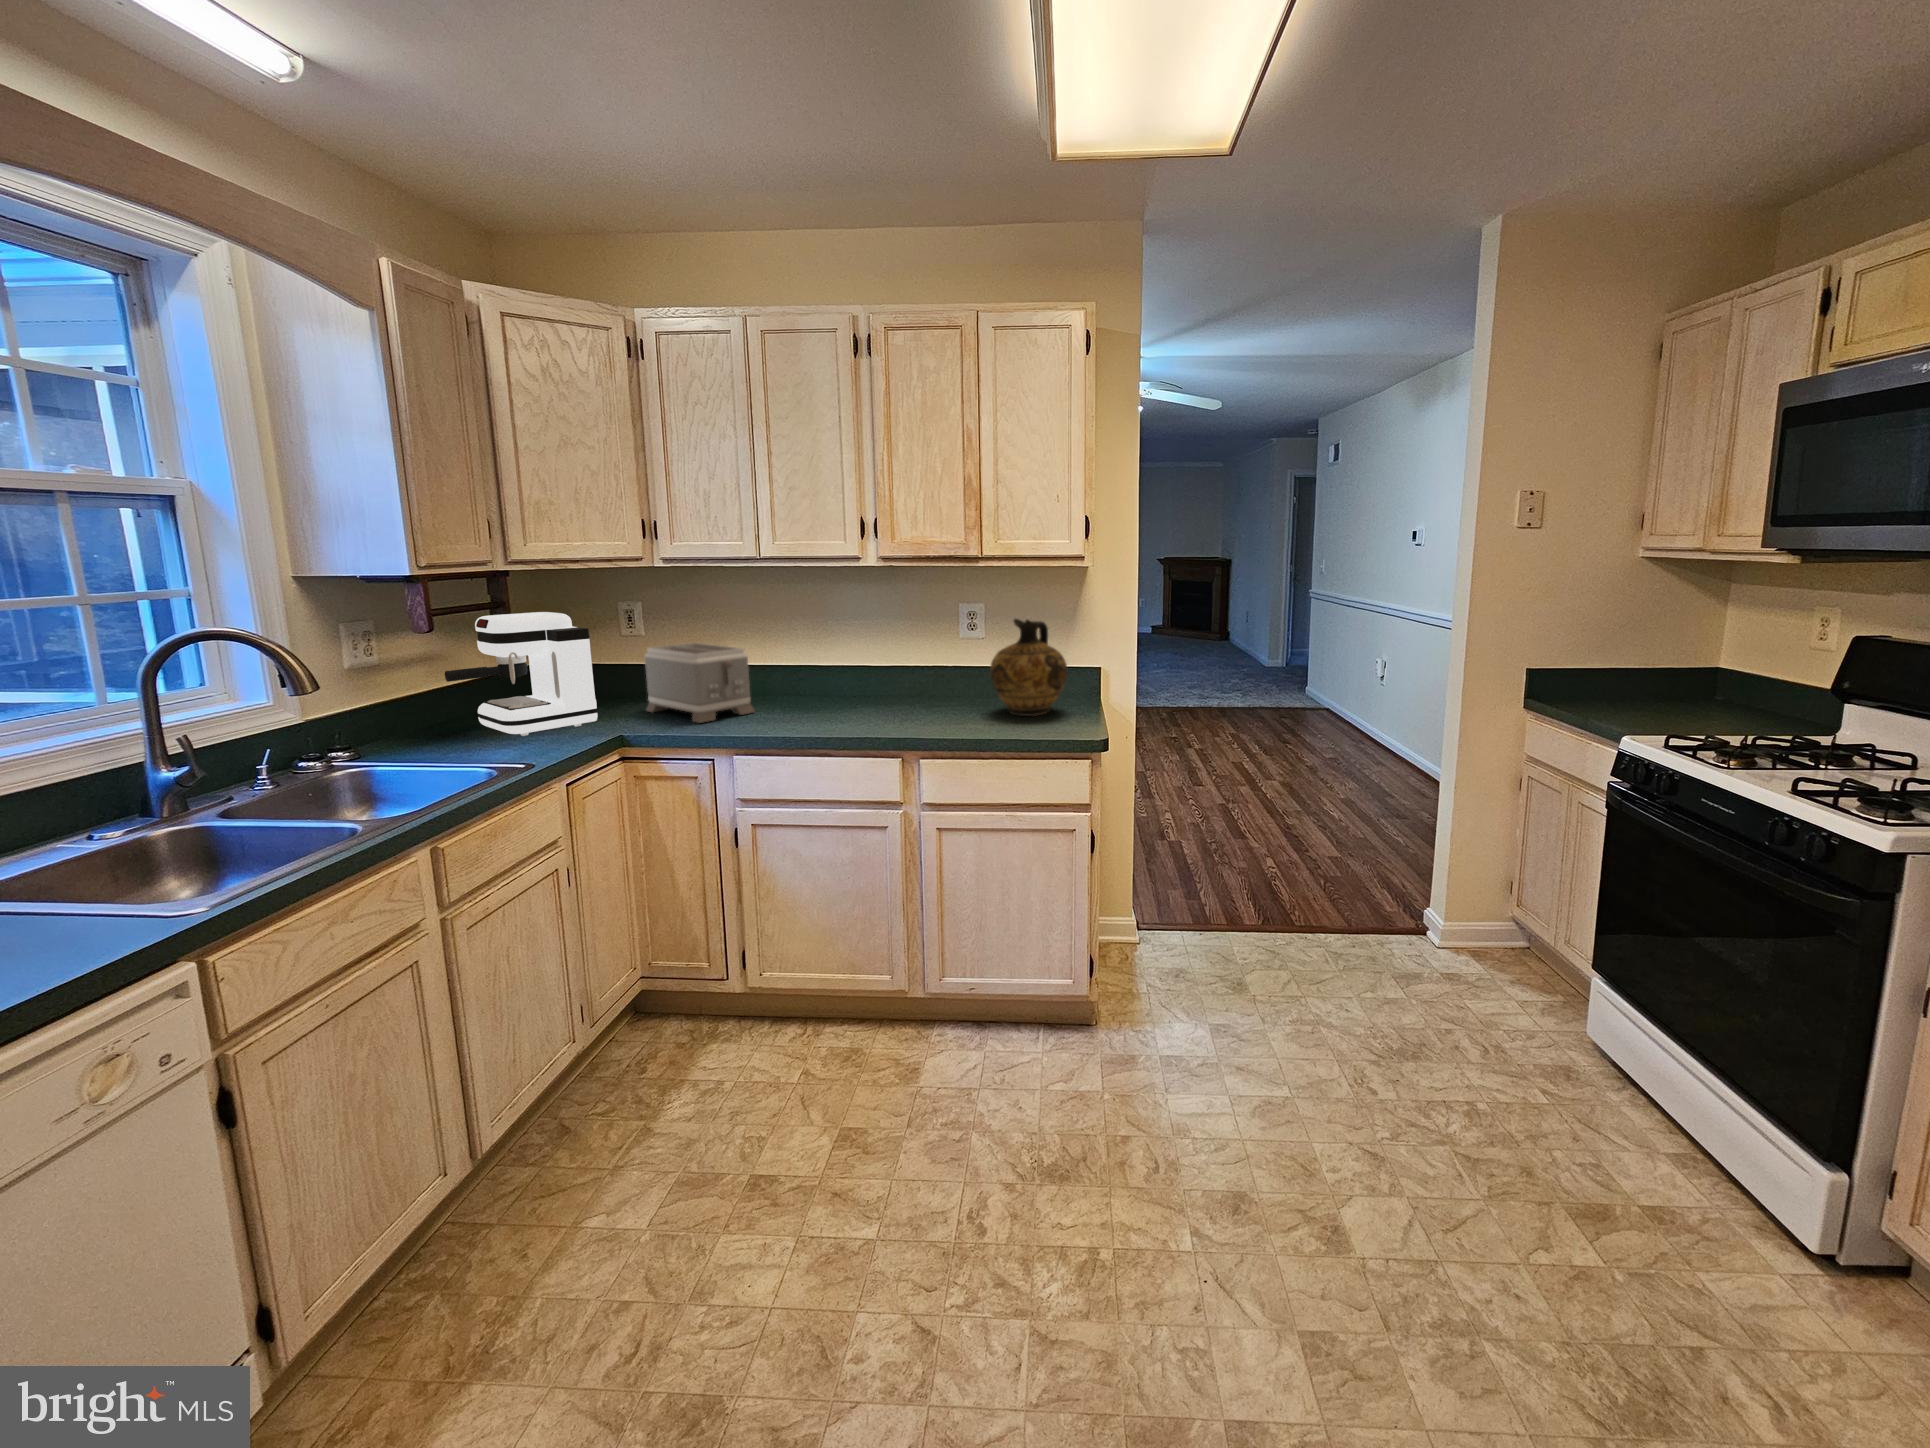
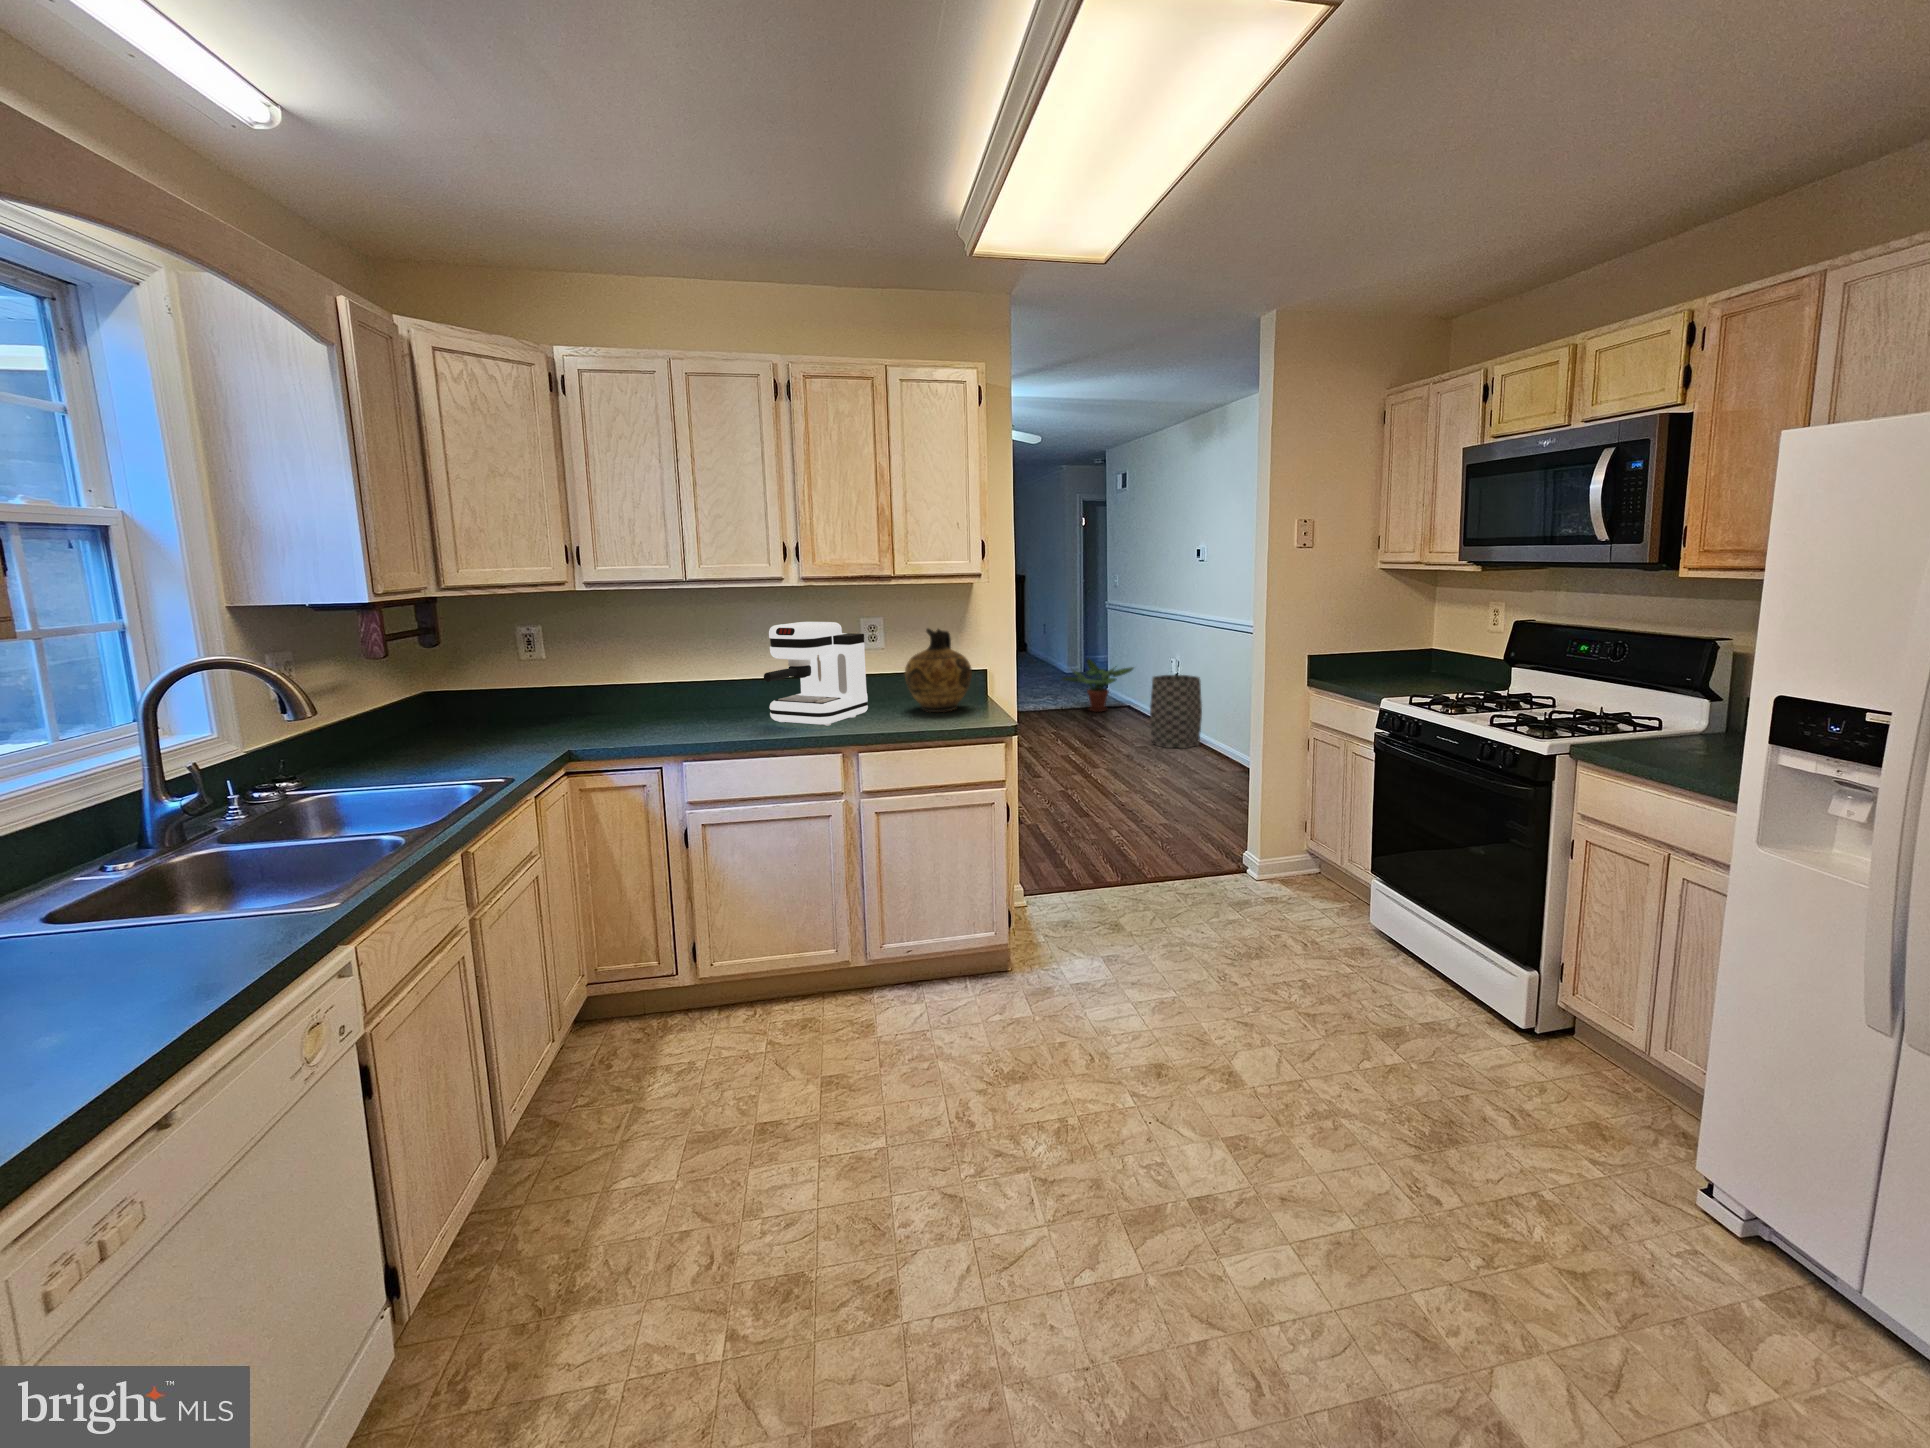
coffee maker: present [445,612,598,736] -> present [764,622,868,726]
toaster: present [645,643,754,723] -> none [566,662,684,735]
potted plant: none [1244,652,1333,713] -> present [1063,658,1133,712]
trash can: none [1338,677,1403,765] -> present [1150,675,1202,748]

